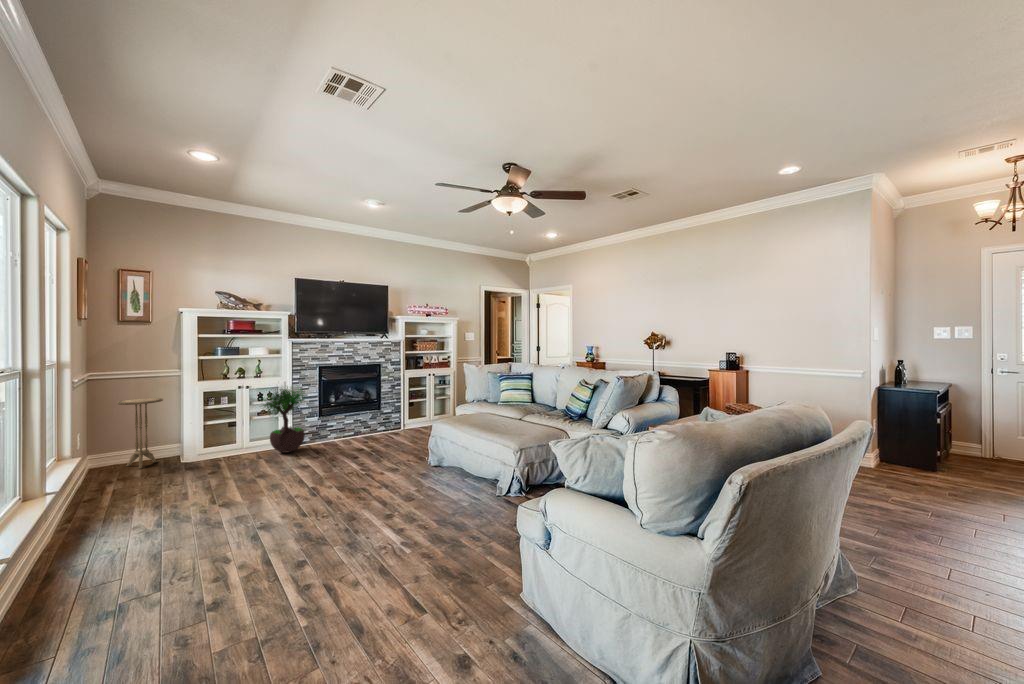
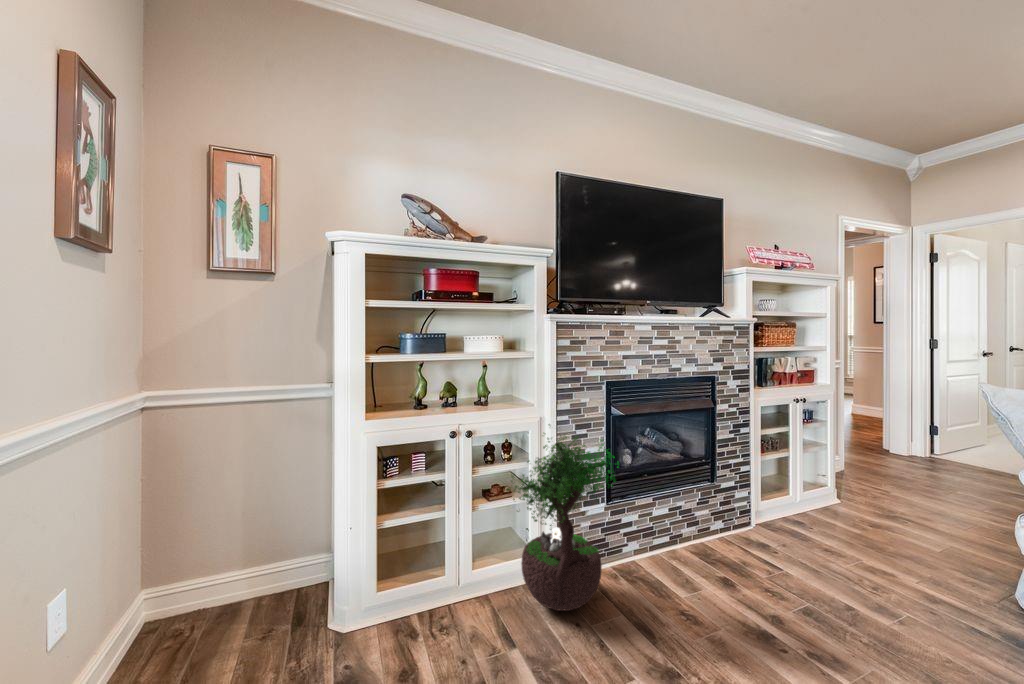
side table: present [117,398,163,469] -> none [191,451,292,647]

